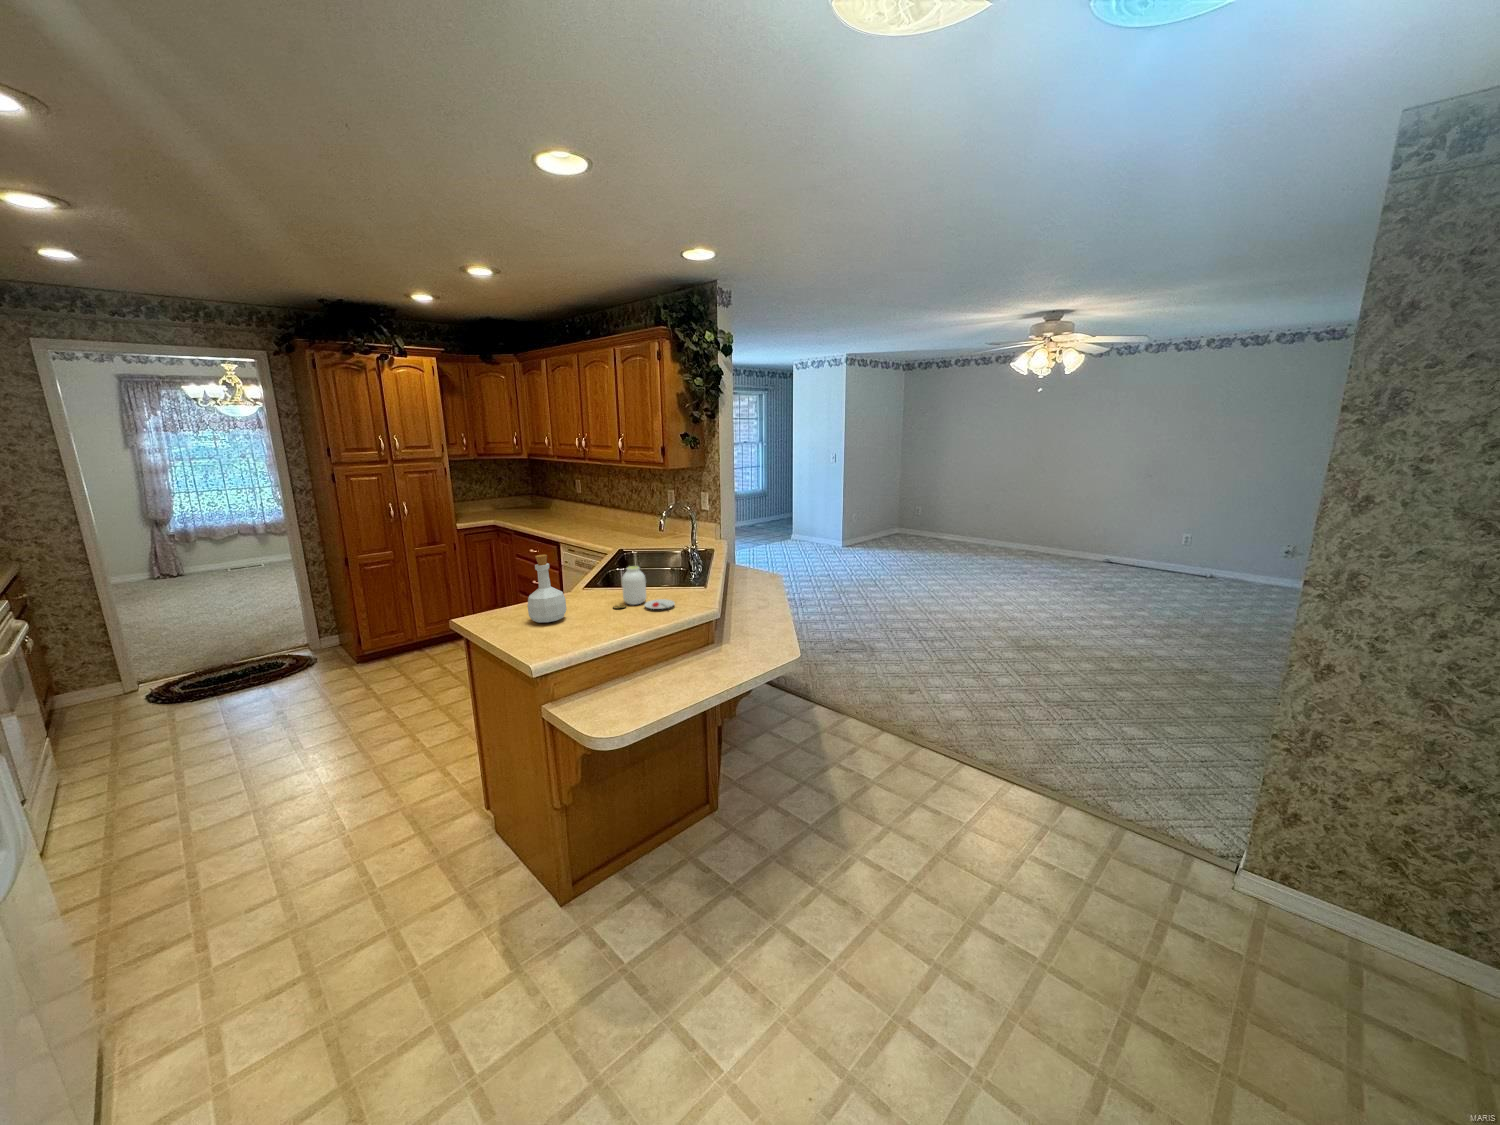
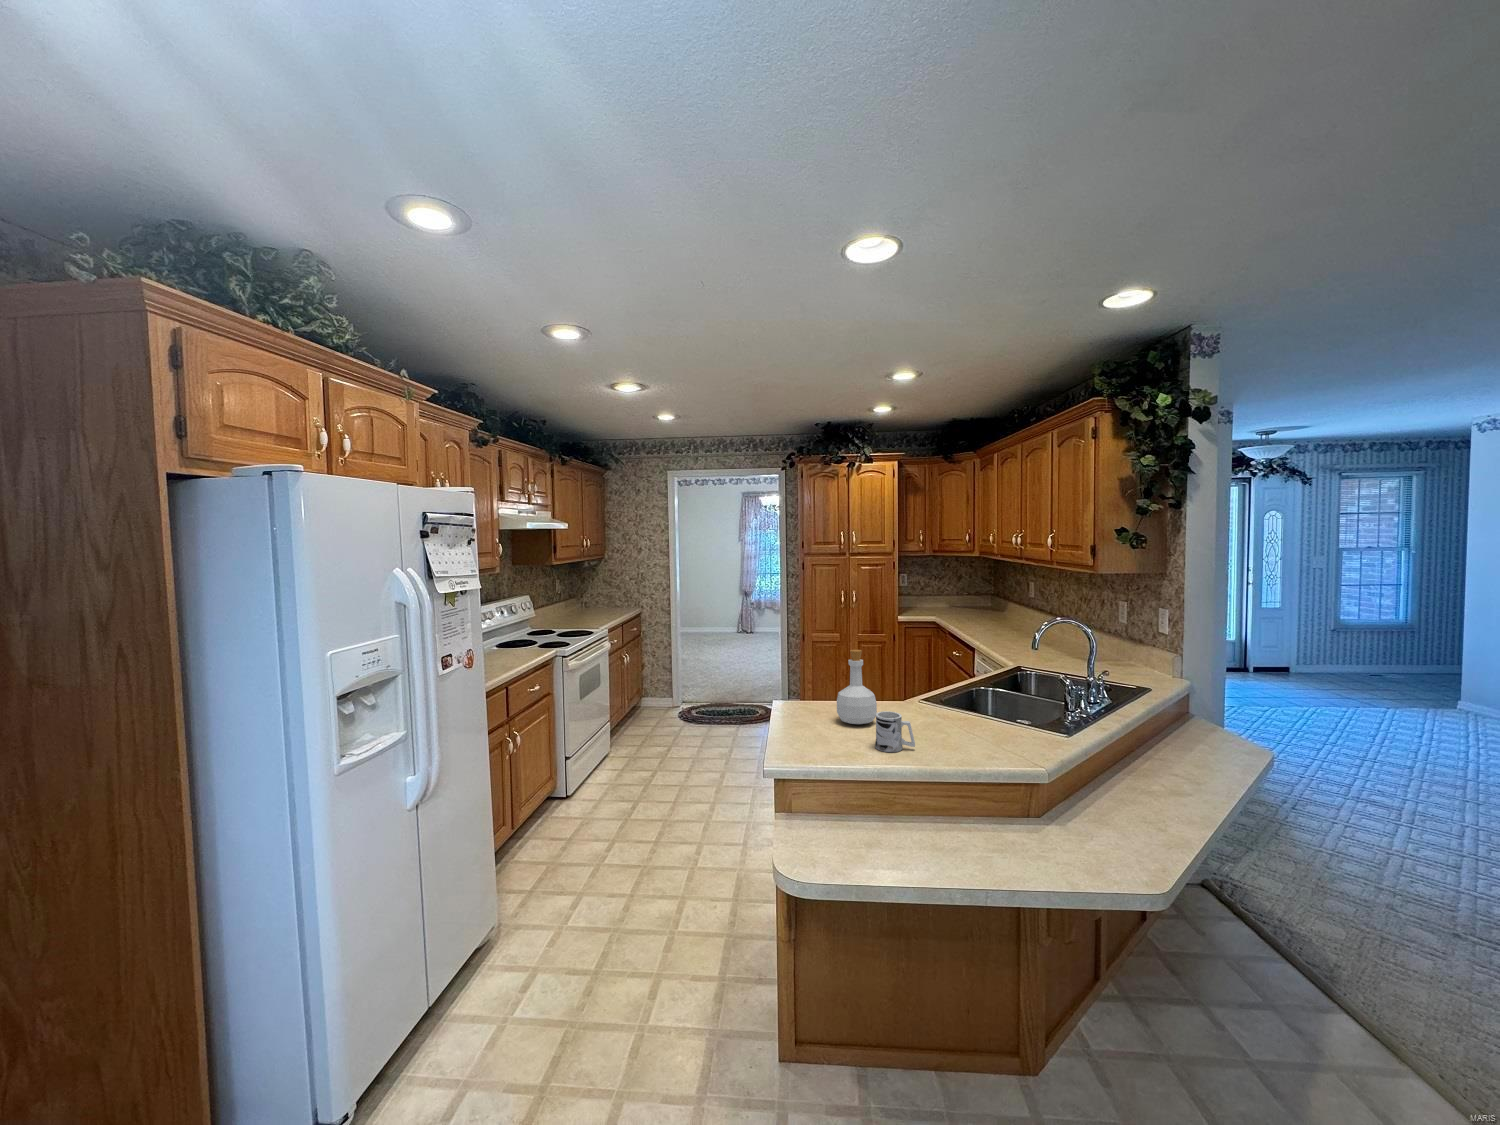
jar: present [614,566,675,609] -> none [932,682,1008,746]
mug: none [588,600,622,634] -> present [875,711,915,752]

